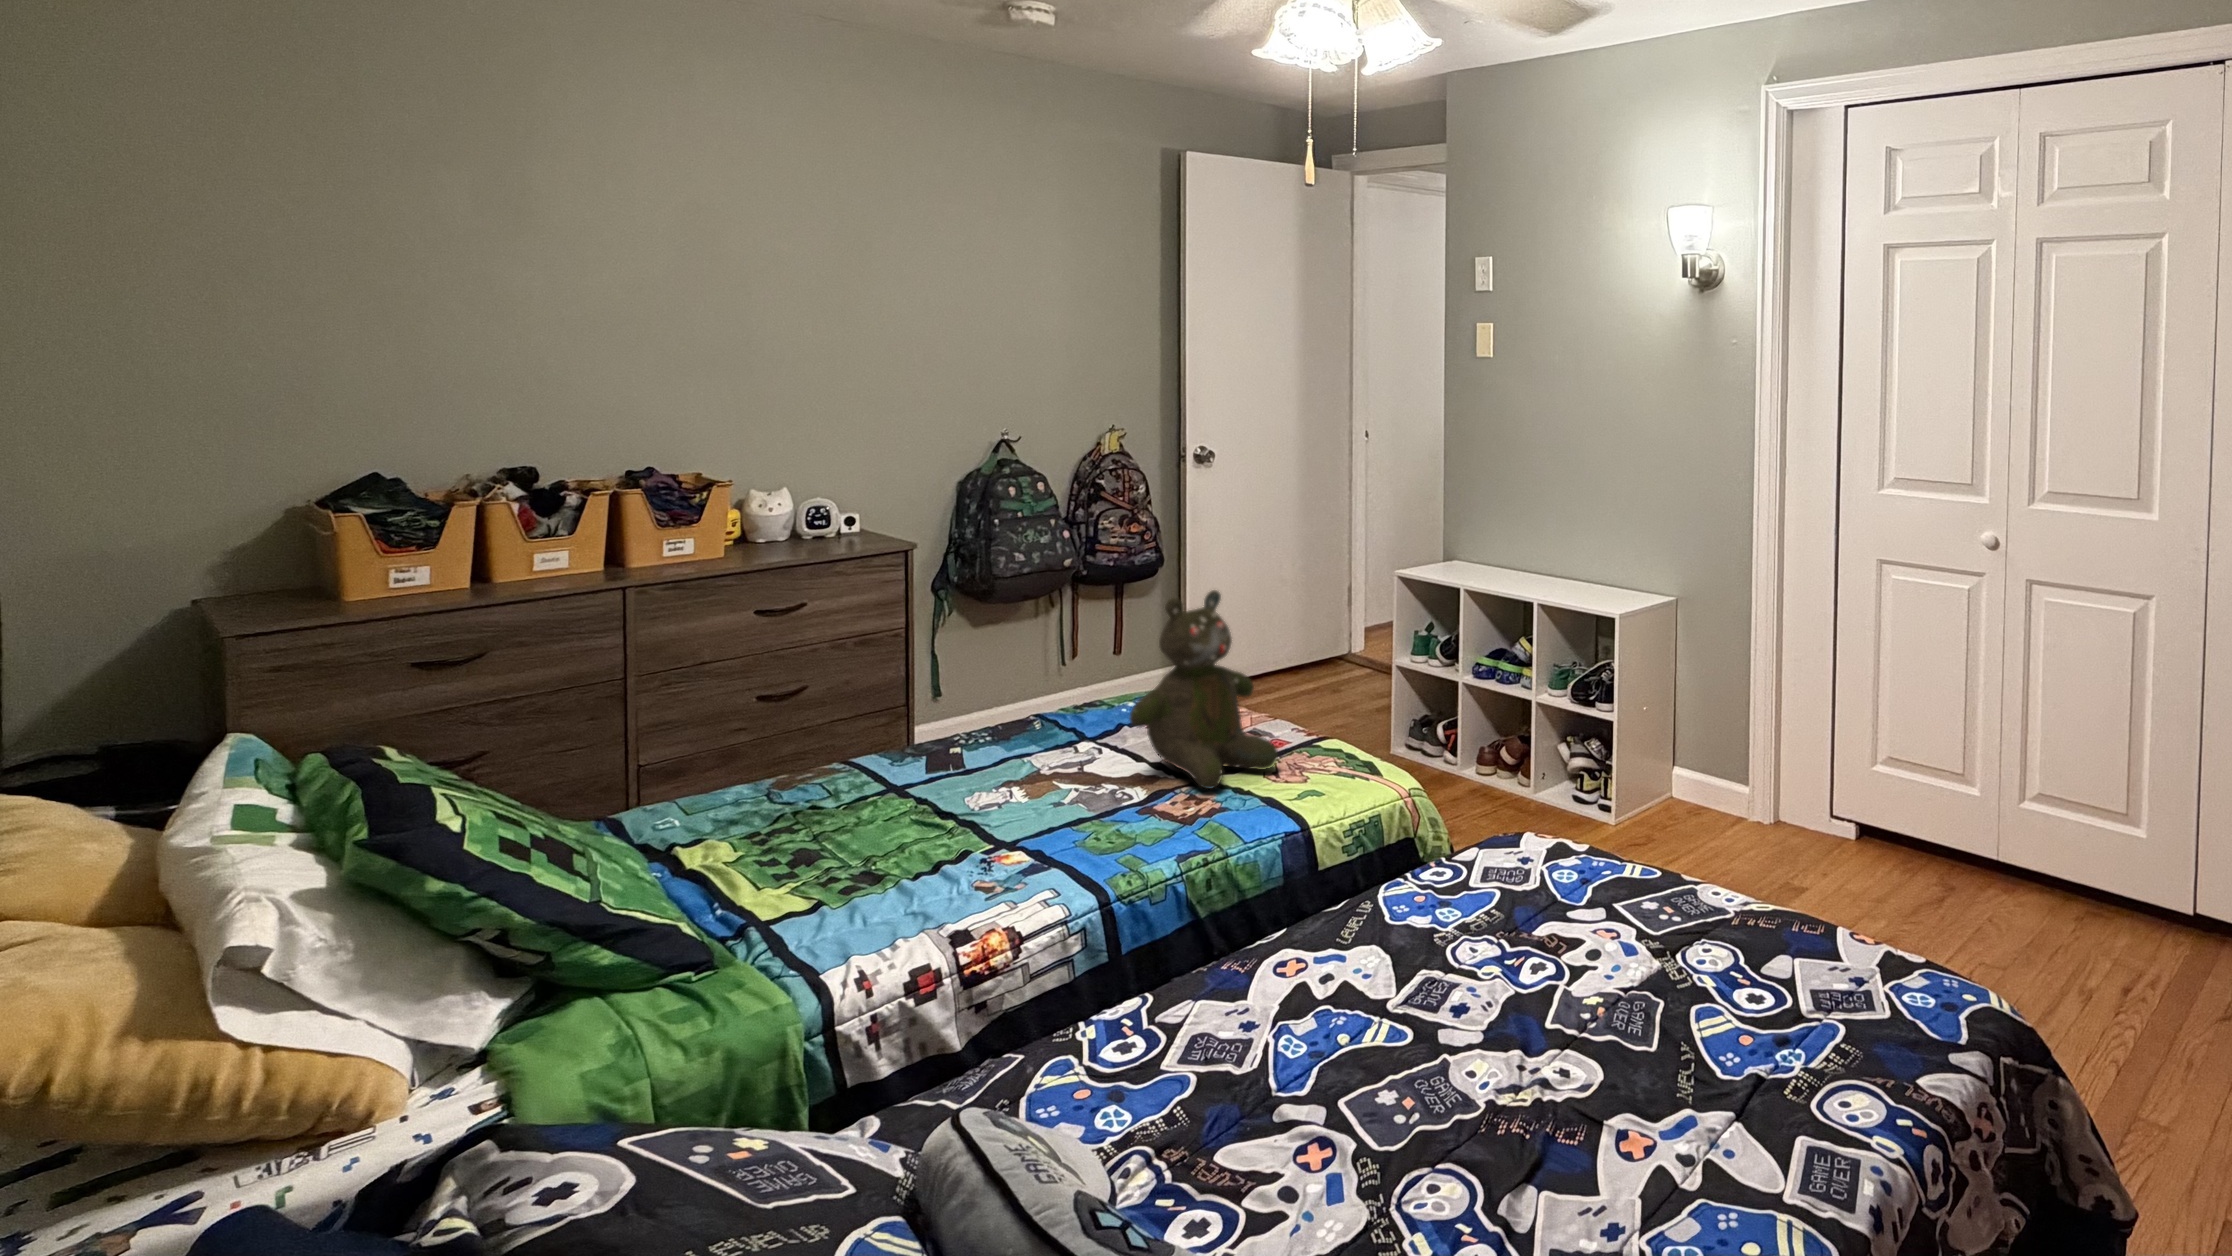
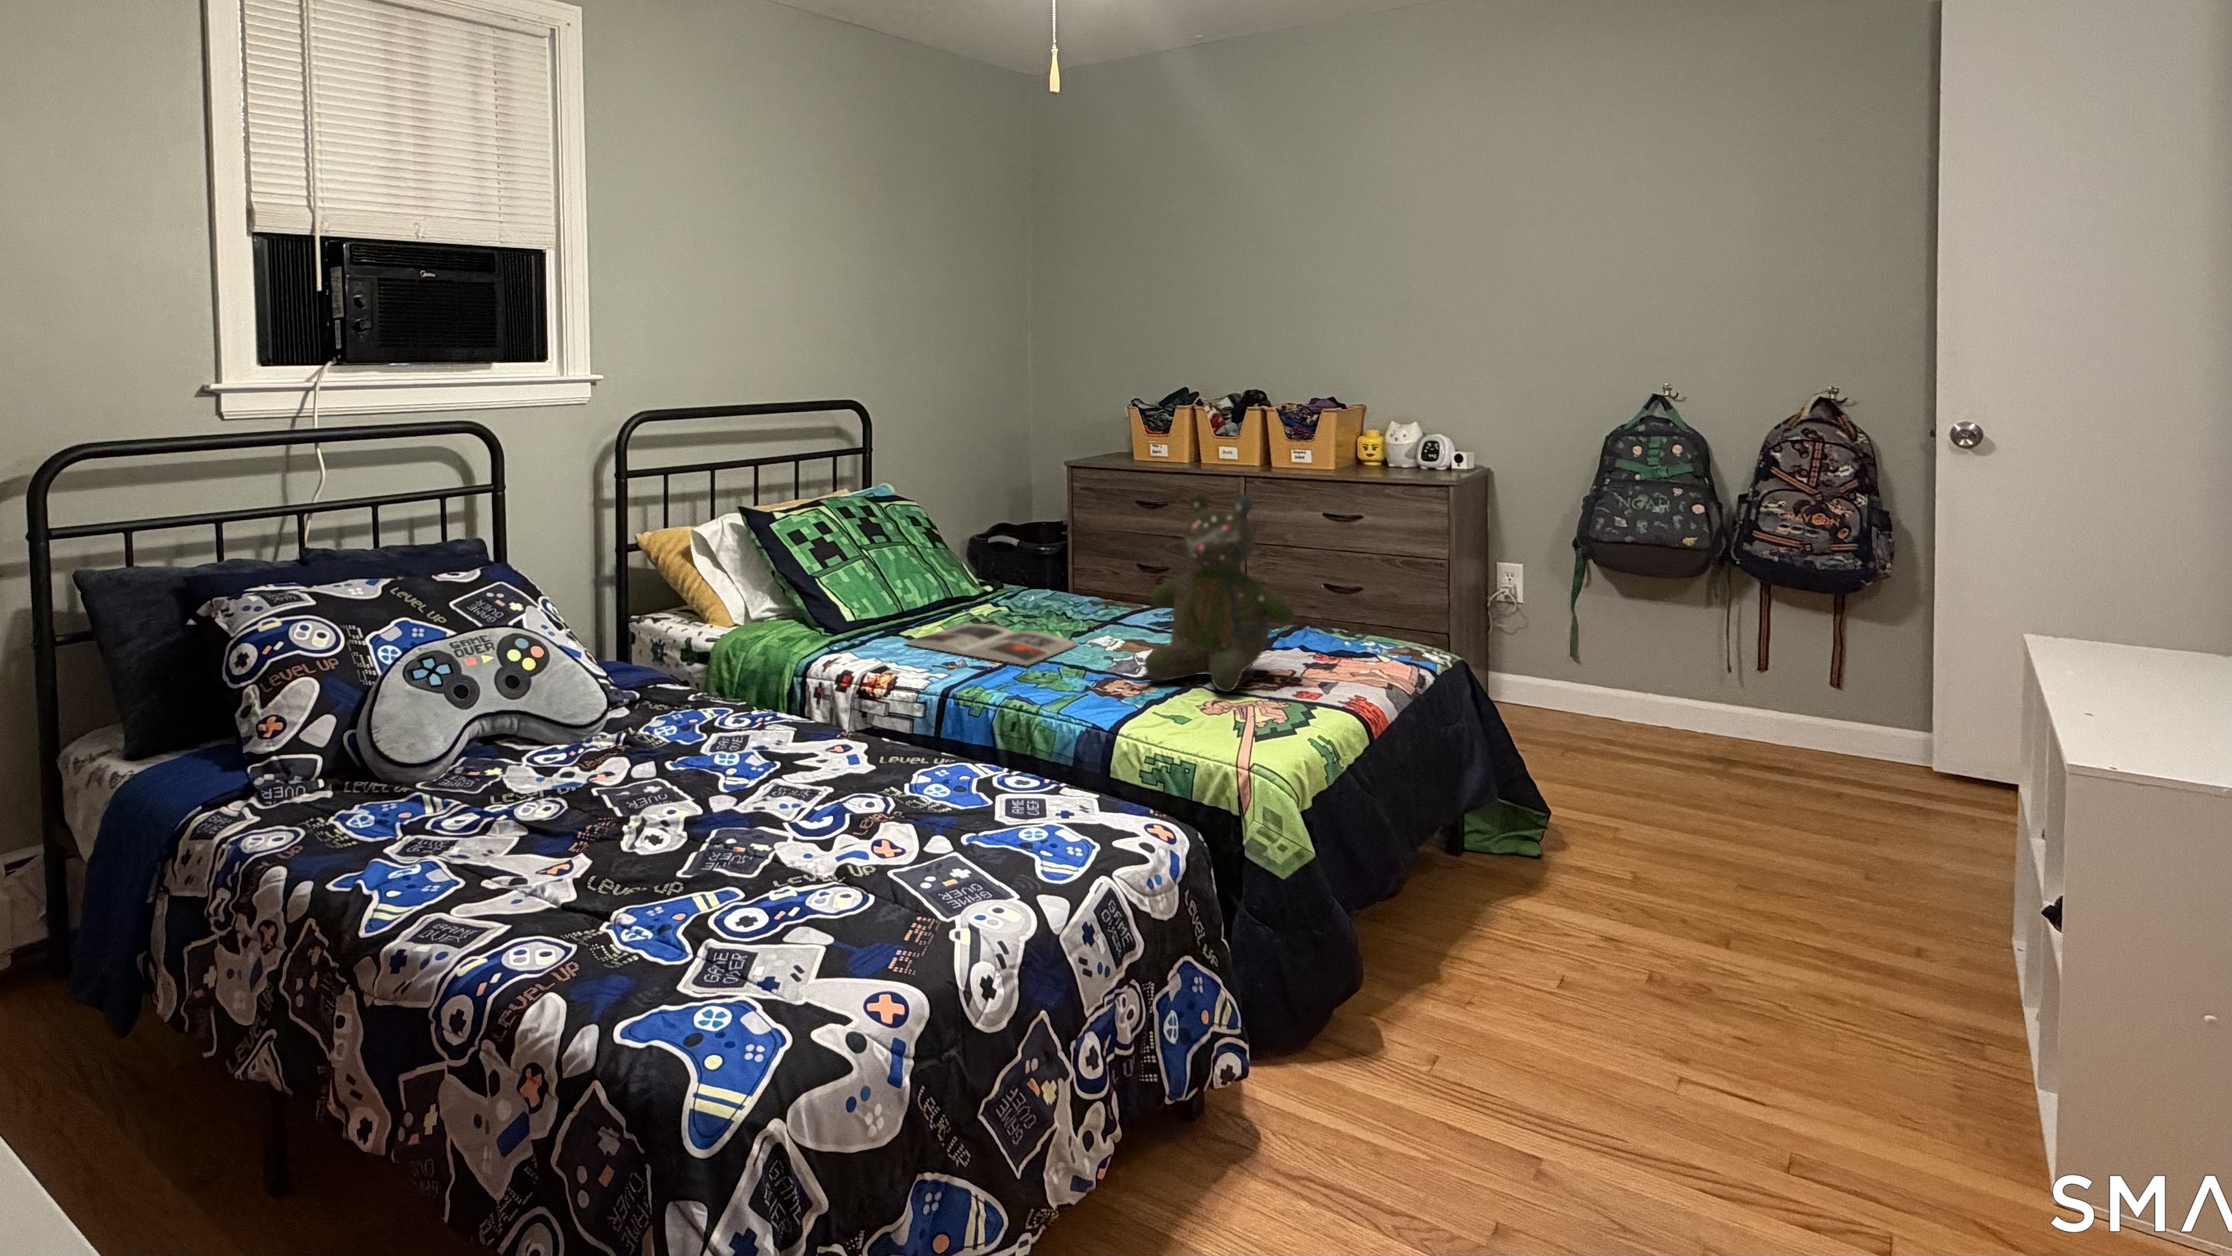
magazine: none [850,808,1096,906] -> present [905,624,1077,665]

